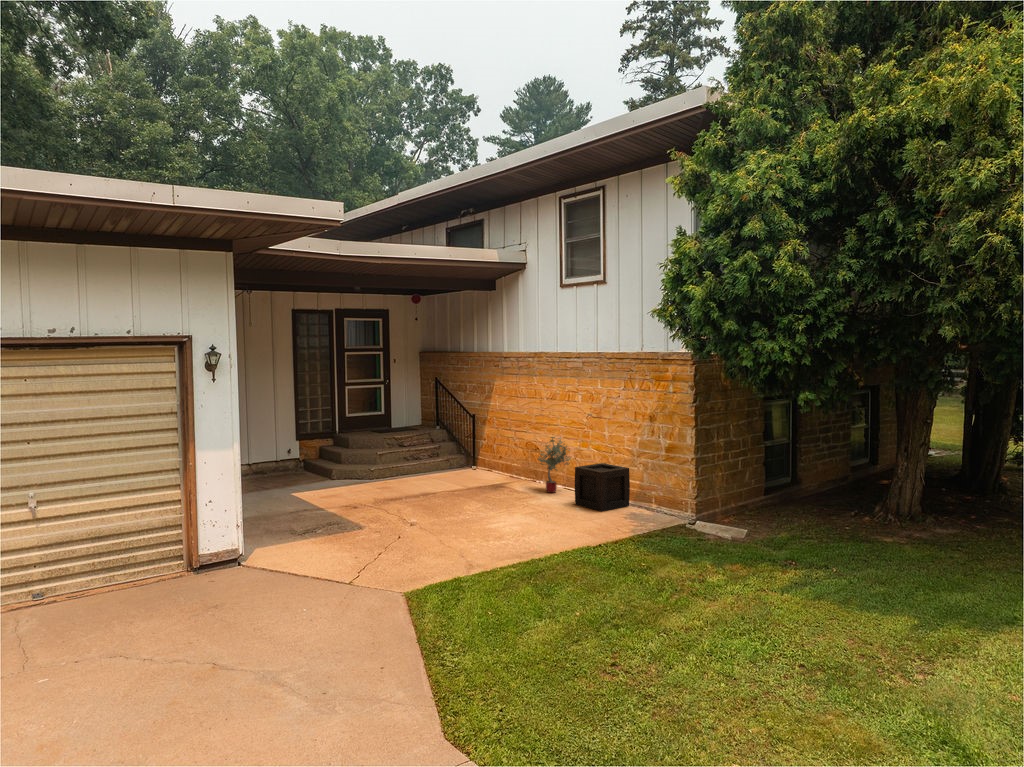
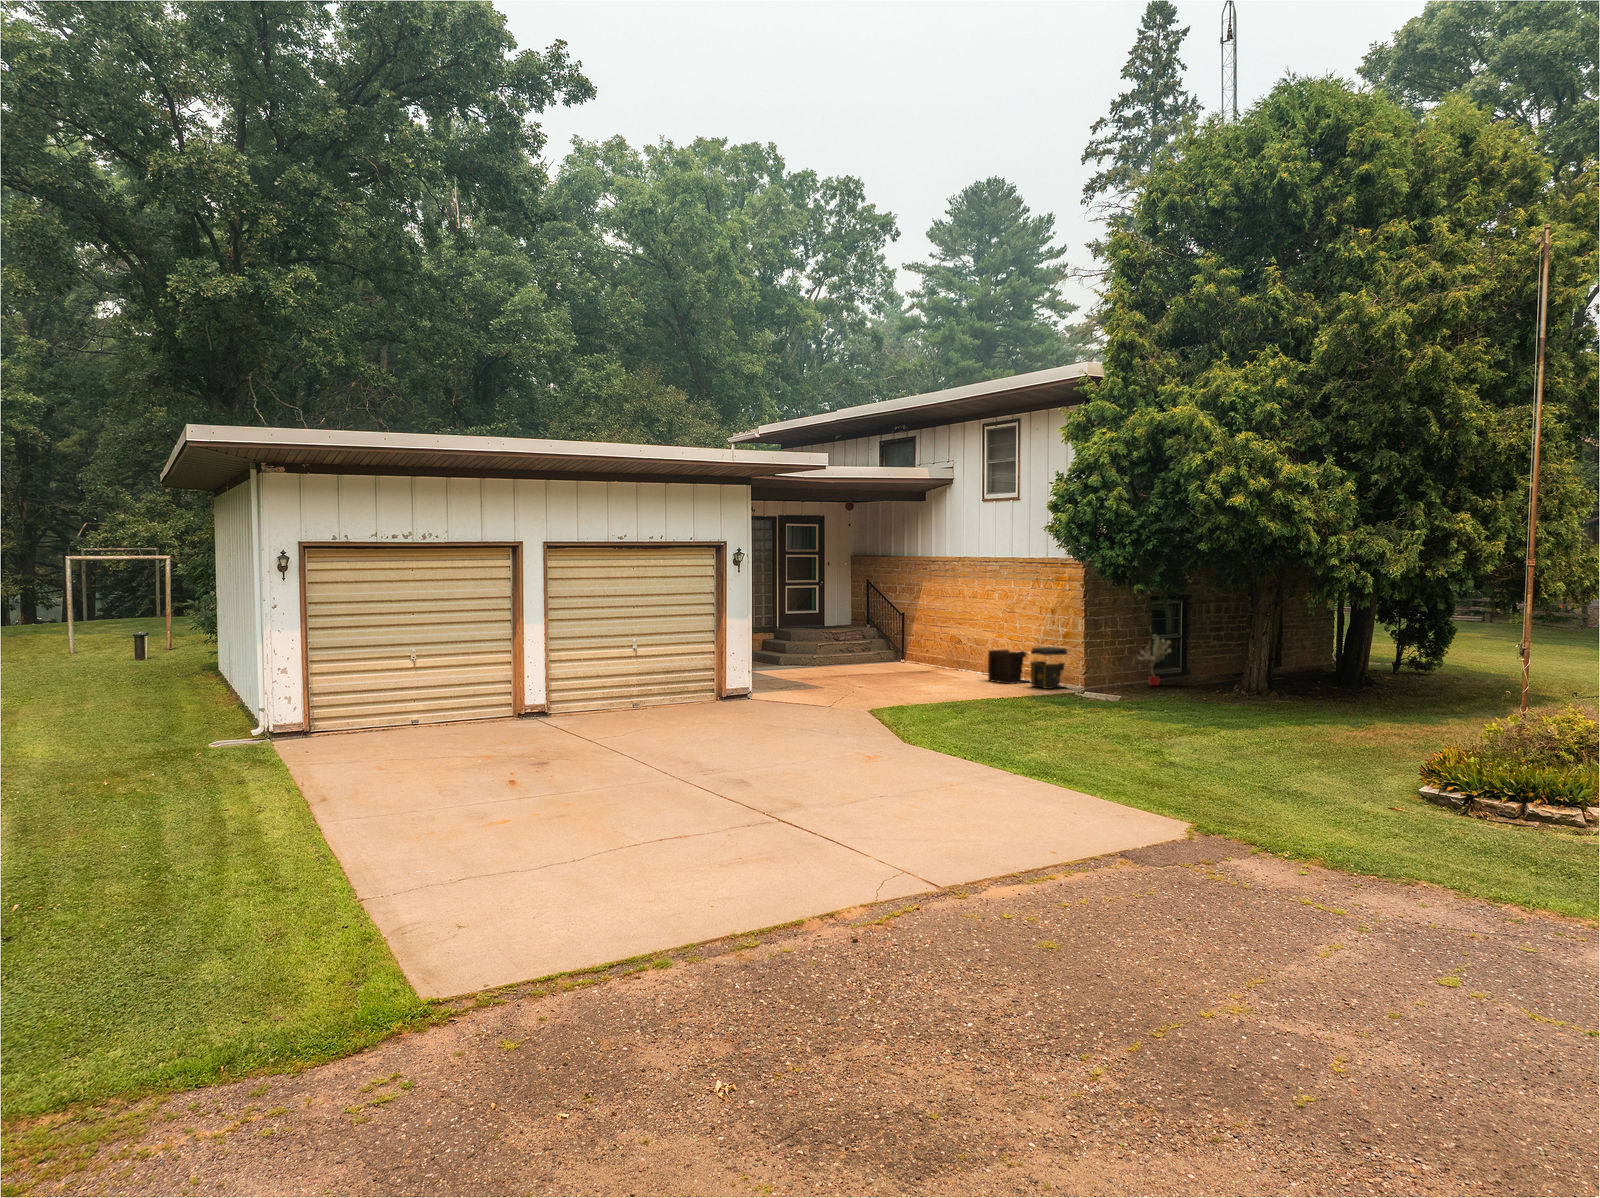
potted tree: present [538,437,570,493] -> present [1138,636,1171,686]
toolbox: none [631,465,679,523] -> present [1031,647,1067,689]

